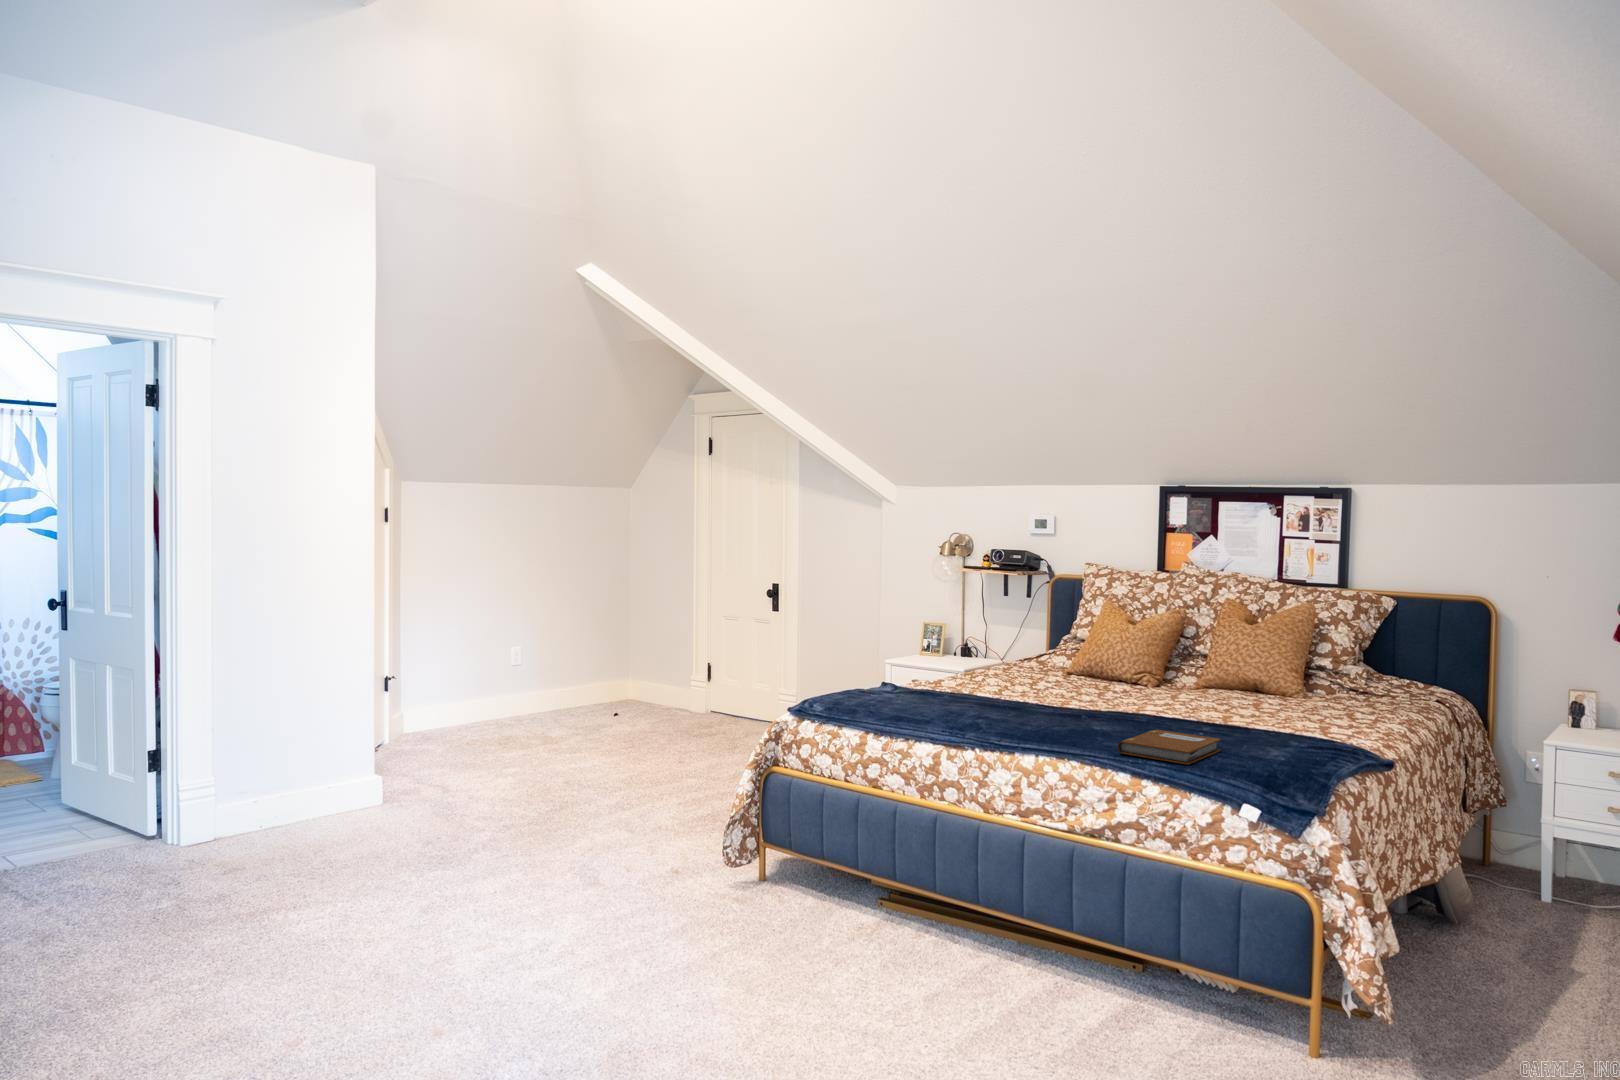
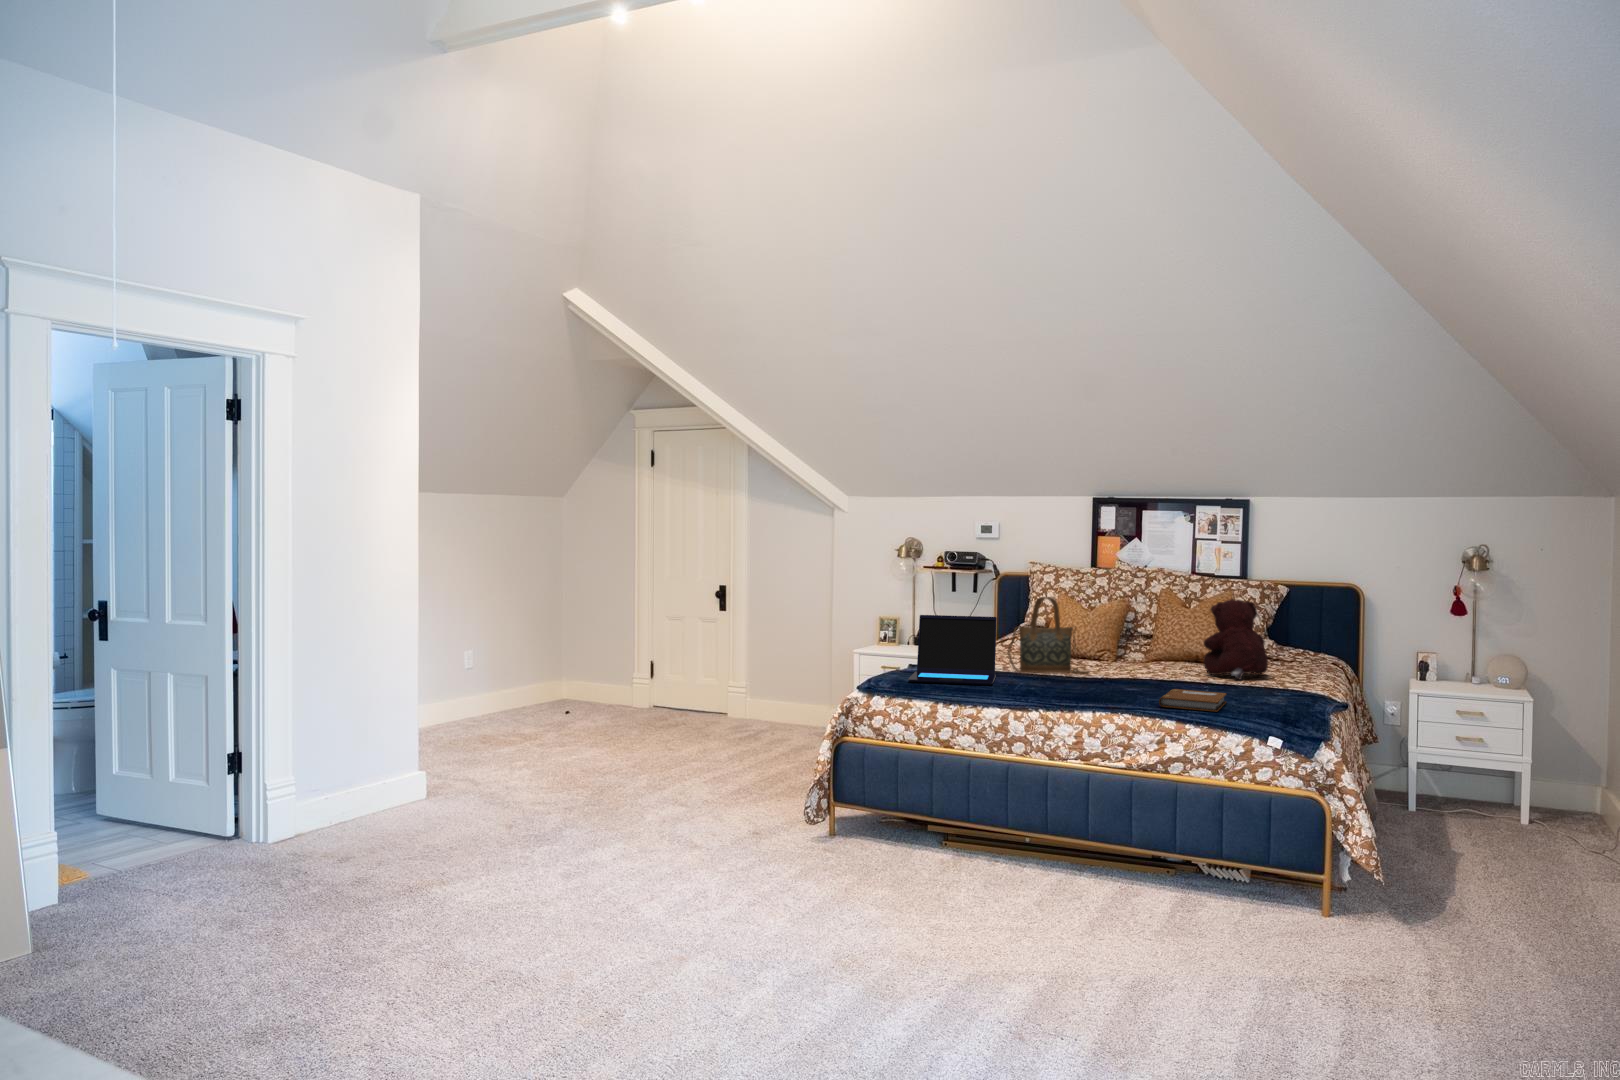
handbag: none [996,606,1093,703] -> present [1008,597,1090,675]
teddy bear: none [1242,613,1331,719] -> present [1203,599,1268,680]
laptop: none [853,624,978,712] -> present [908,615,997,685]

